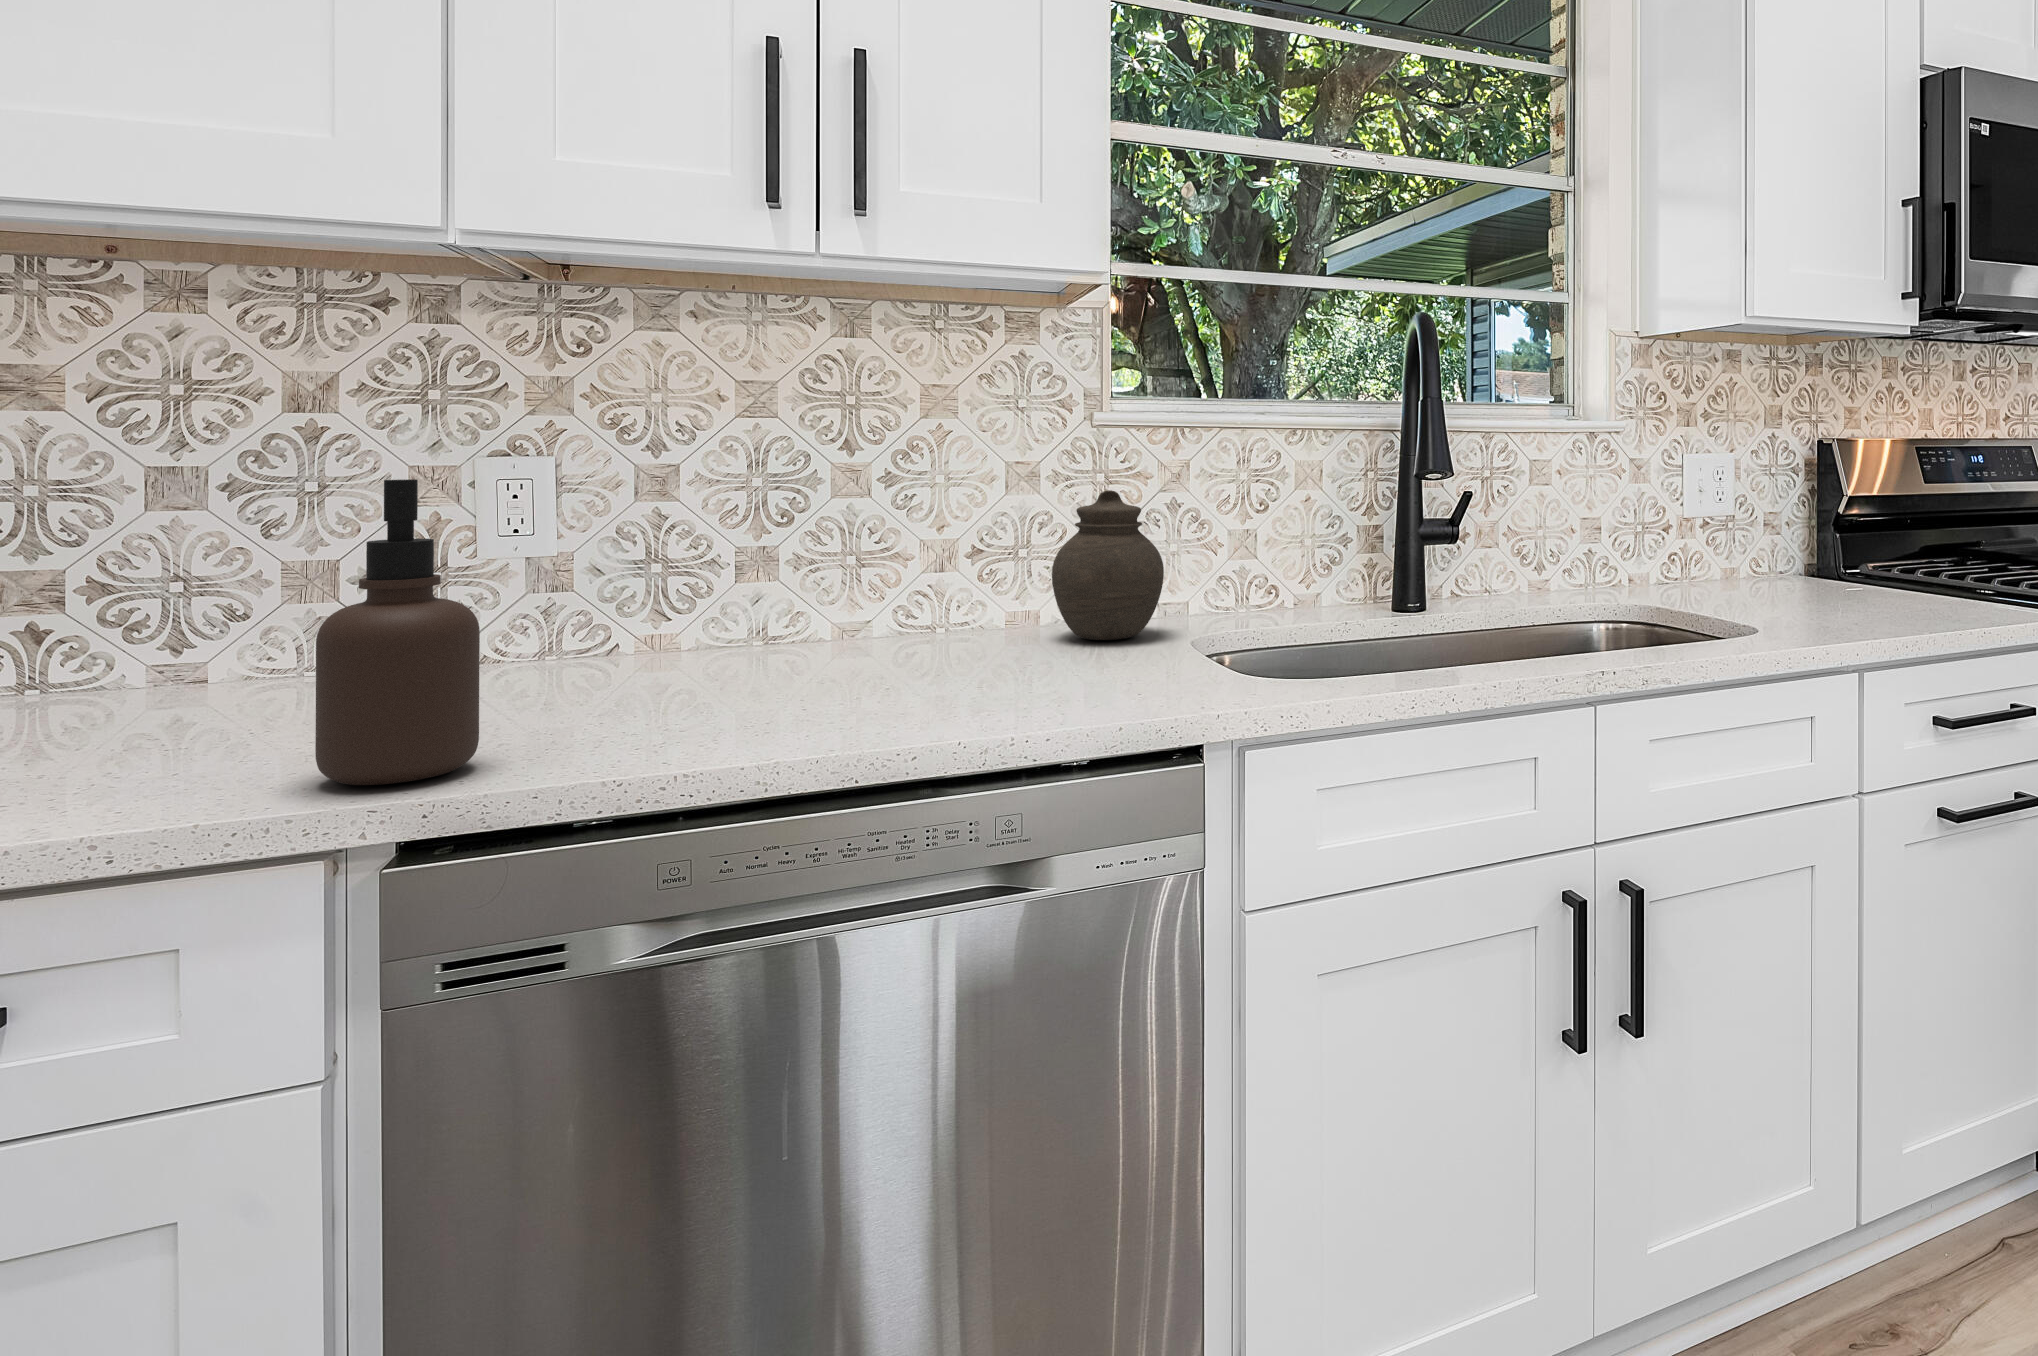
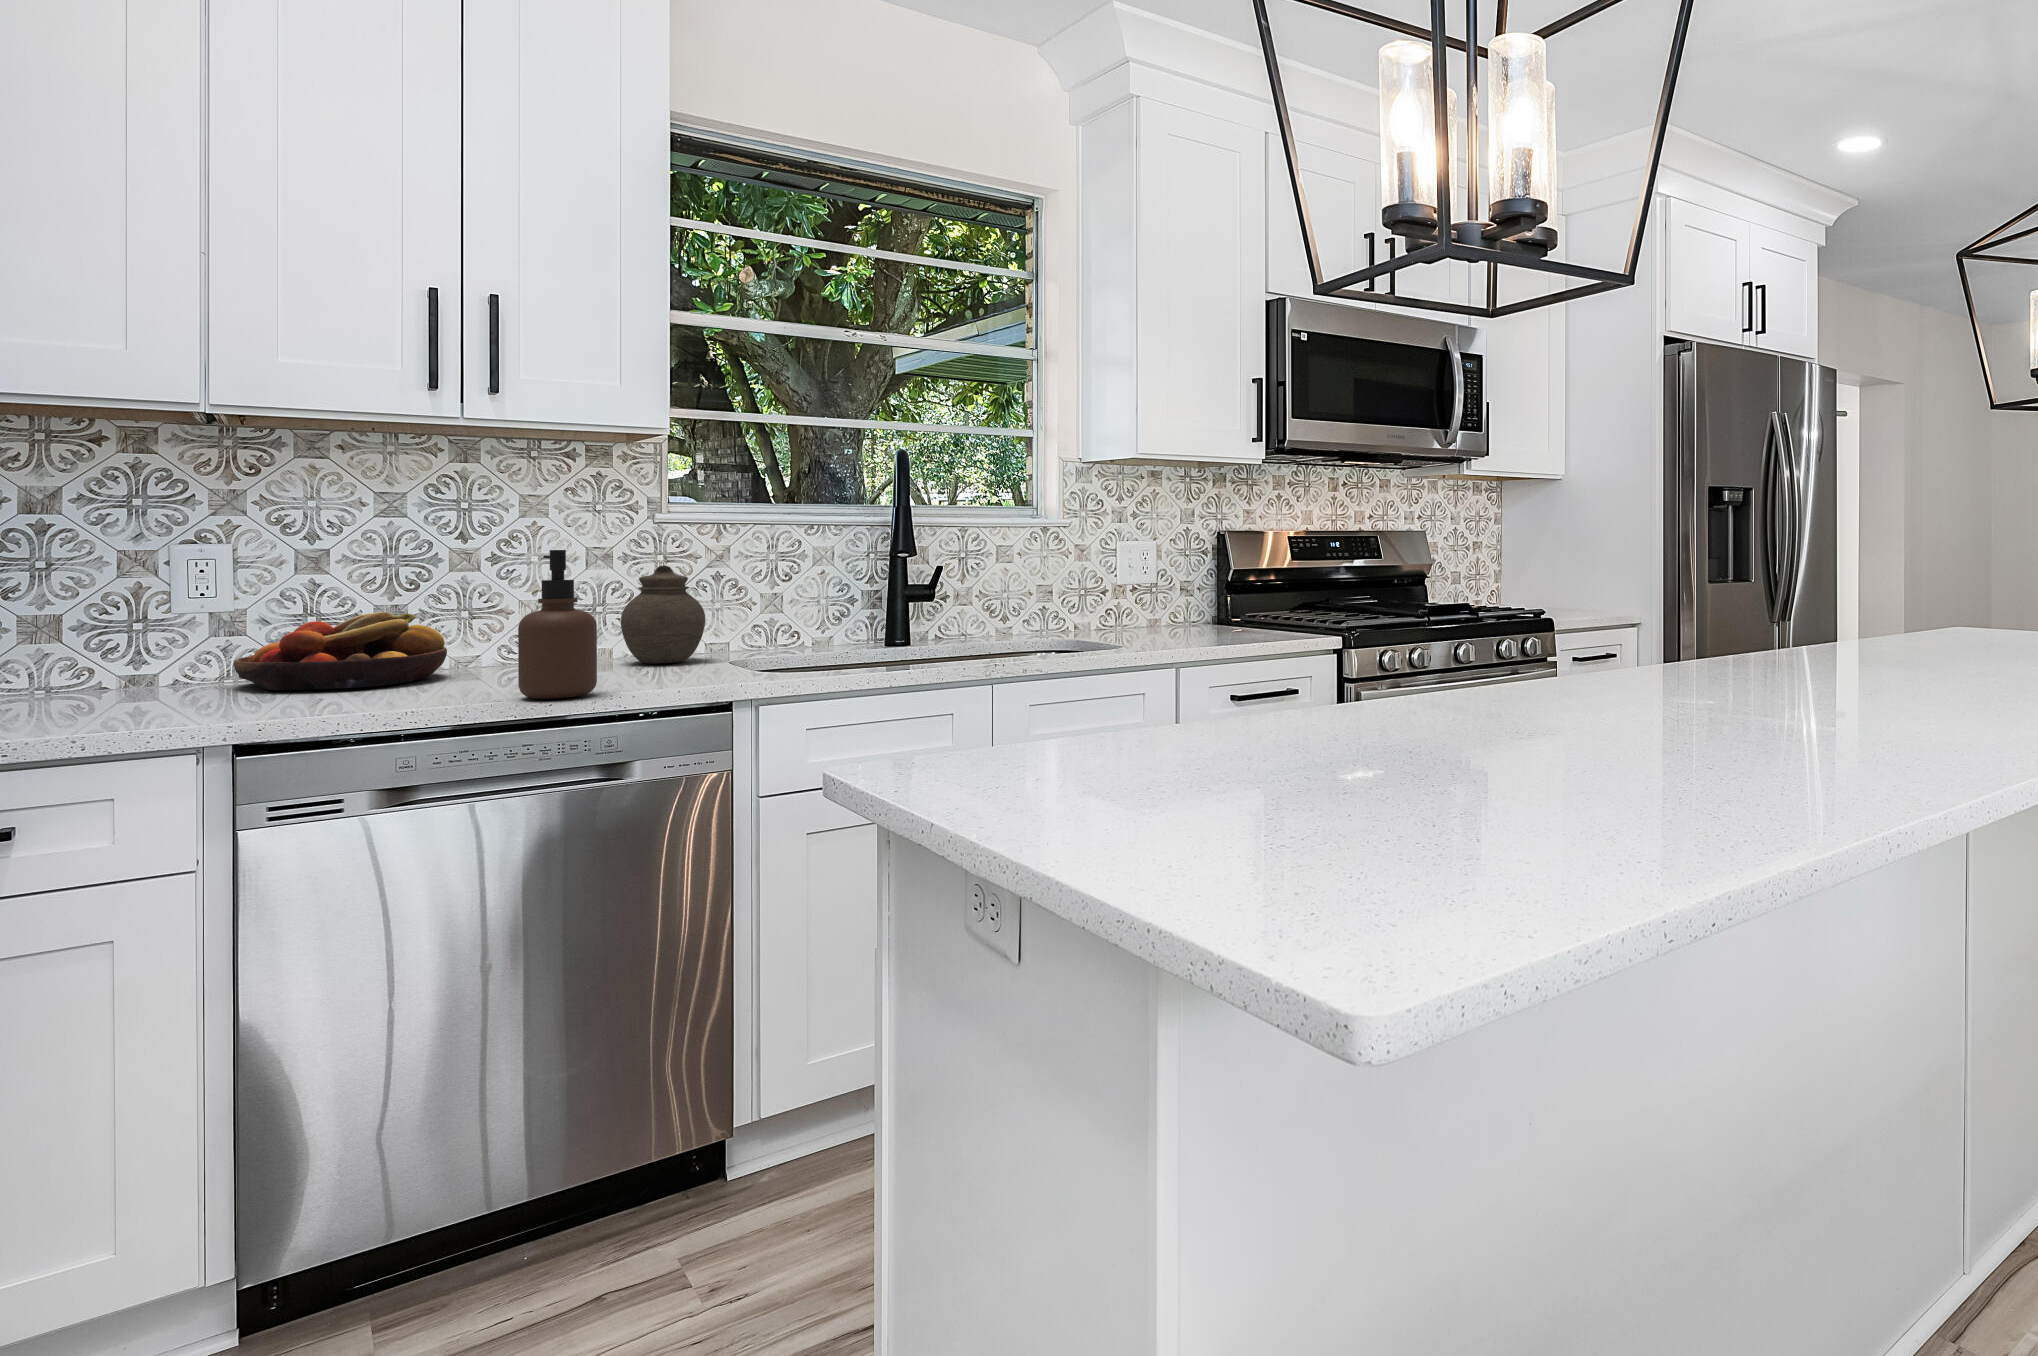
soap dispenser: present [315,479,480,785] -> present [518,550,597,699]
fruit bowl: none [545,561,824,686] -> present [234,612,447,690]

